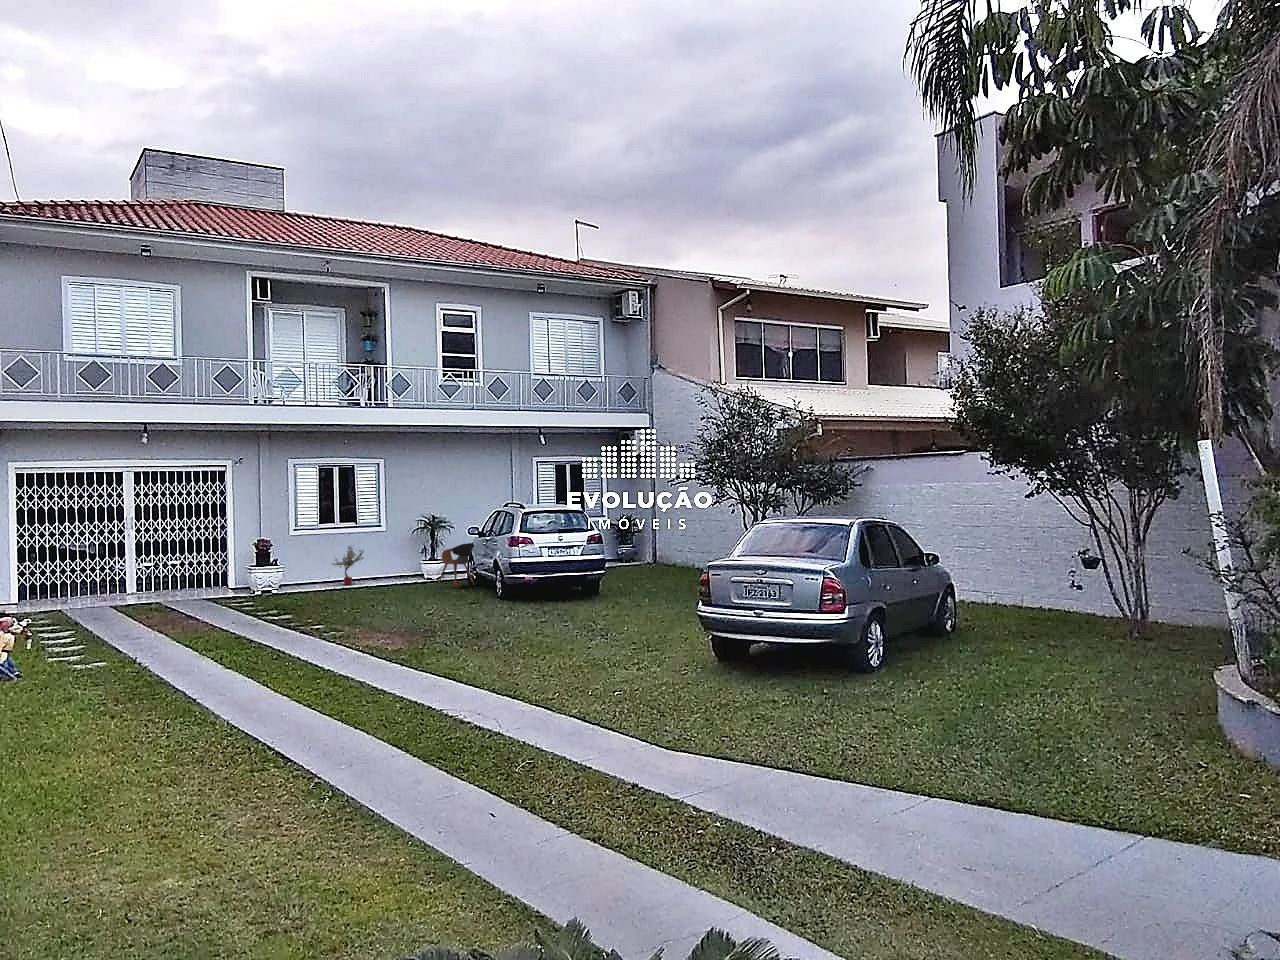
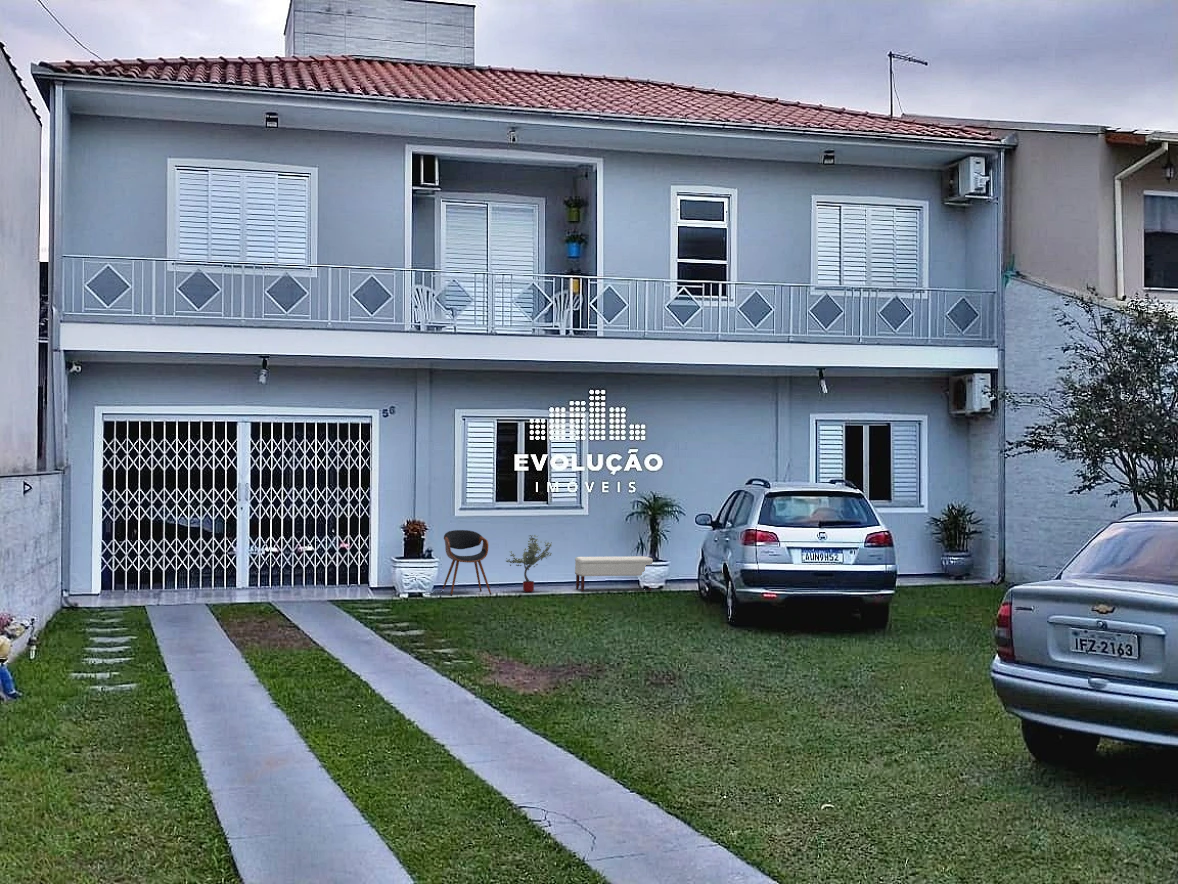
chair: present [436,543,475,589] -> present [442,530,492,596]
bench: none [379,556,434,582] -> present [575,556,653,592]

